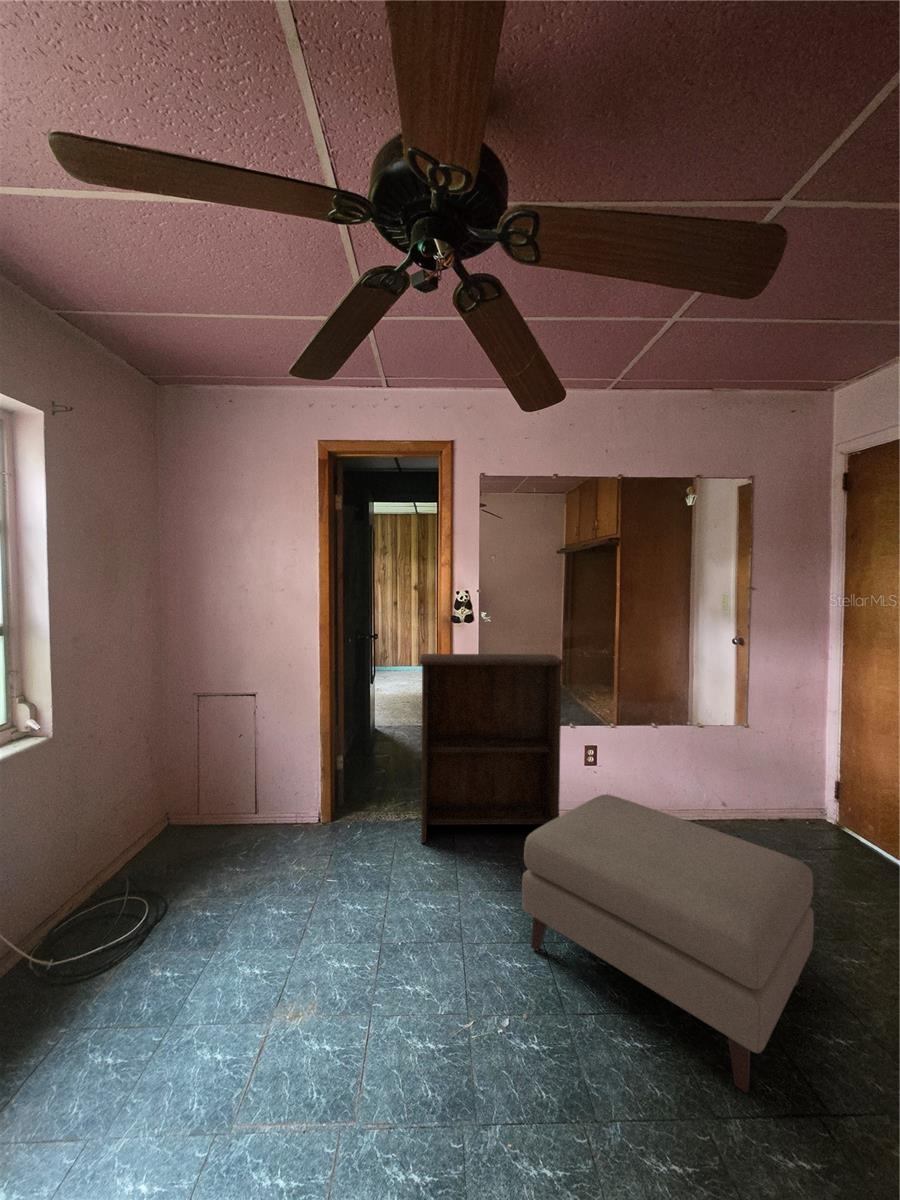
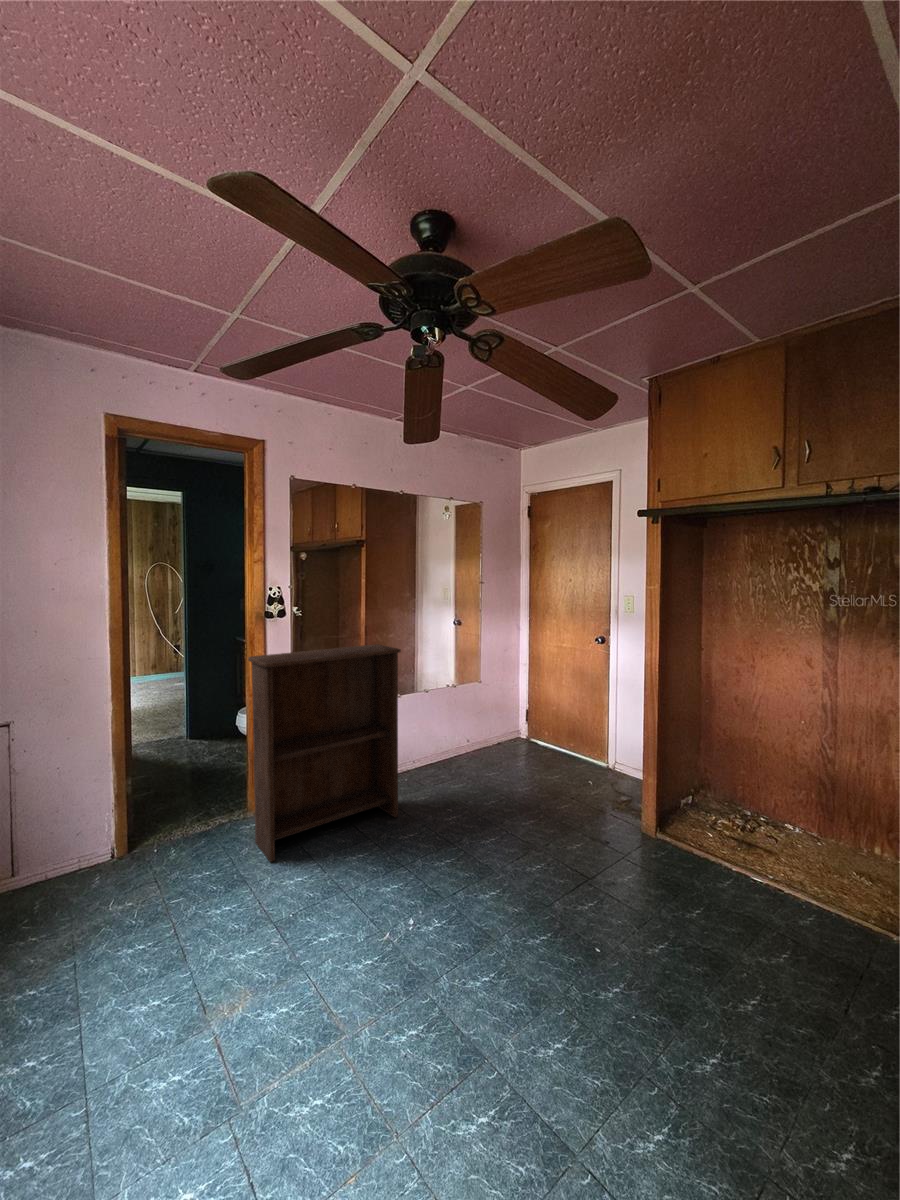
ottoman: present [522,794,814,1092] -> none [430,758,632,928]

